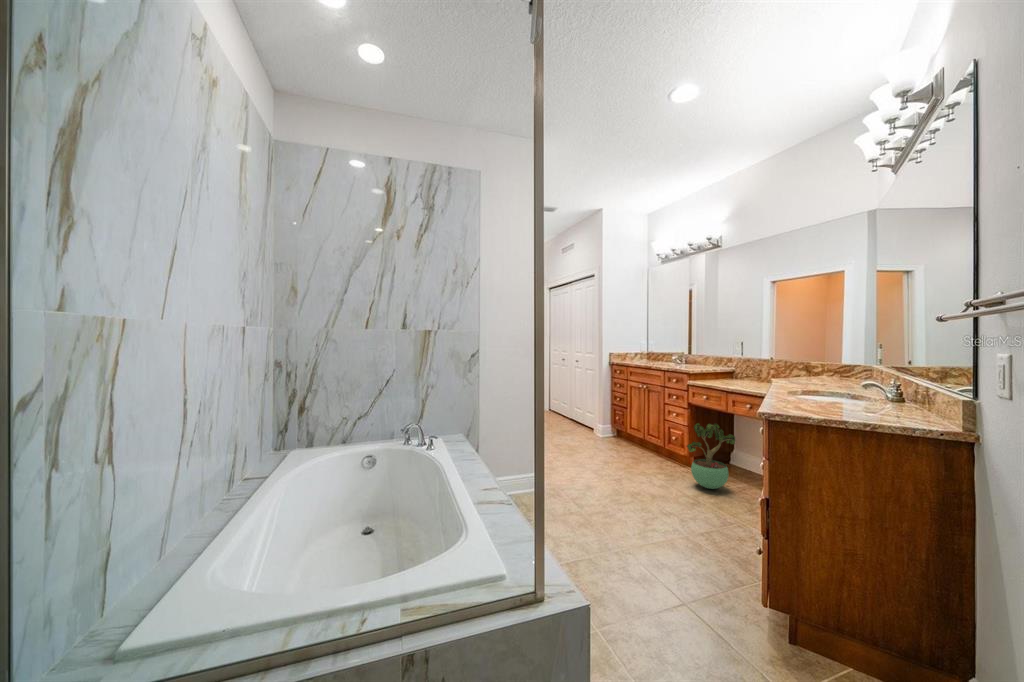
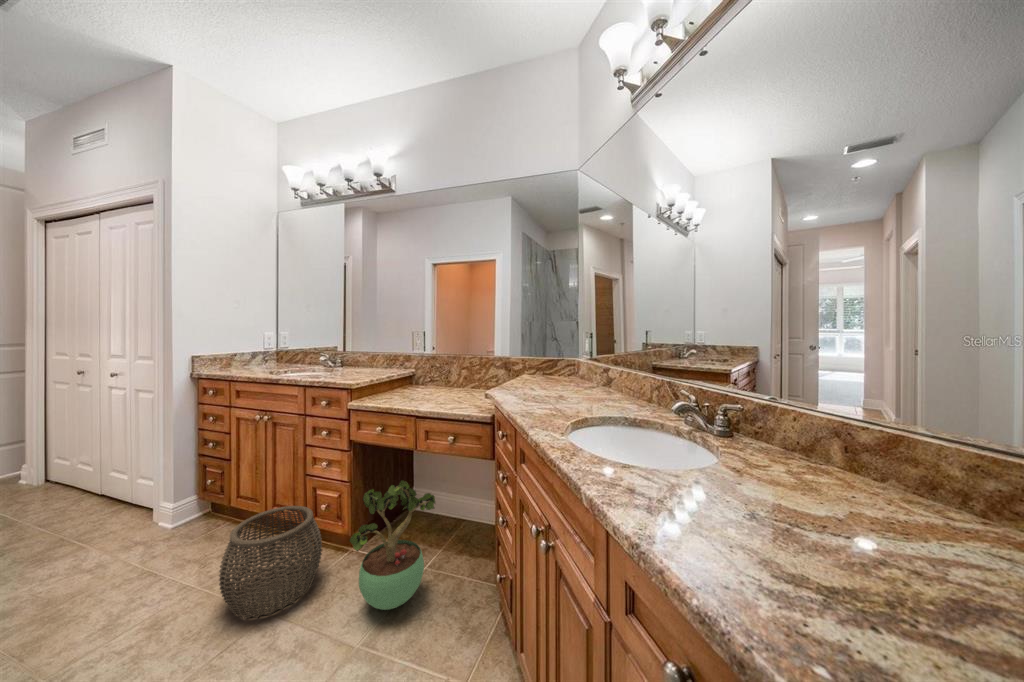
woven basket: none [630,430,673,473] -> present [219,506,322,619]

